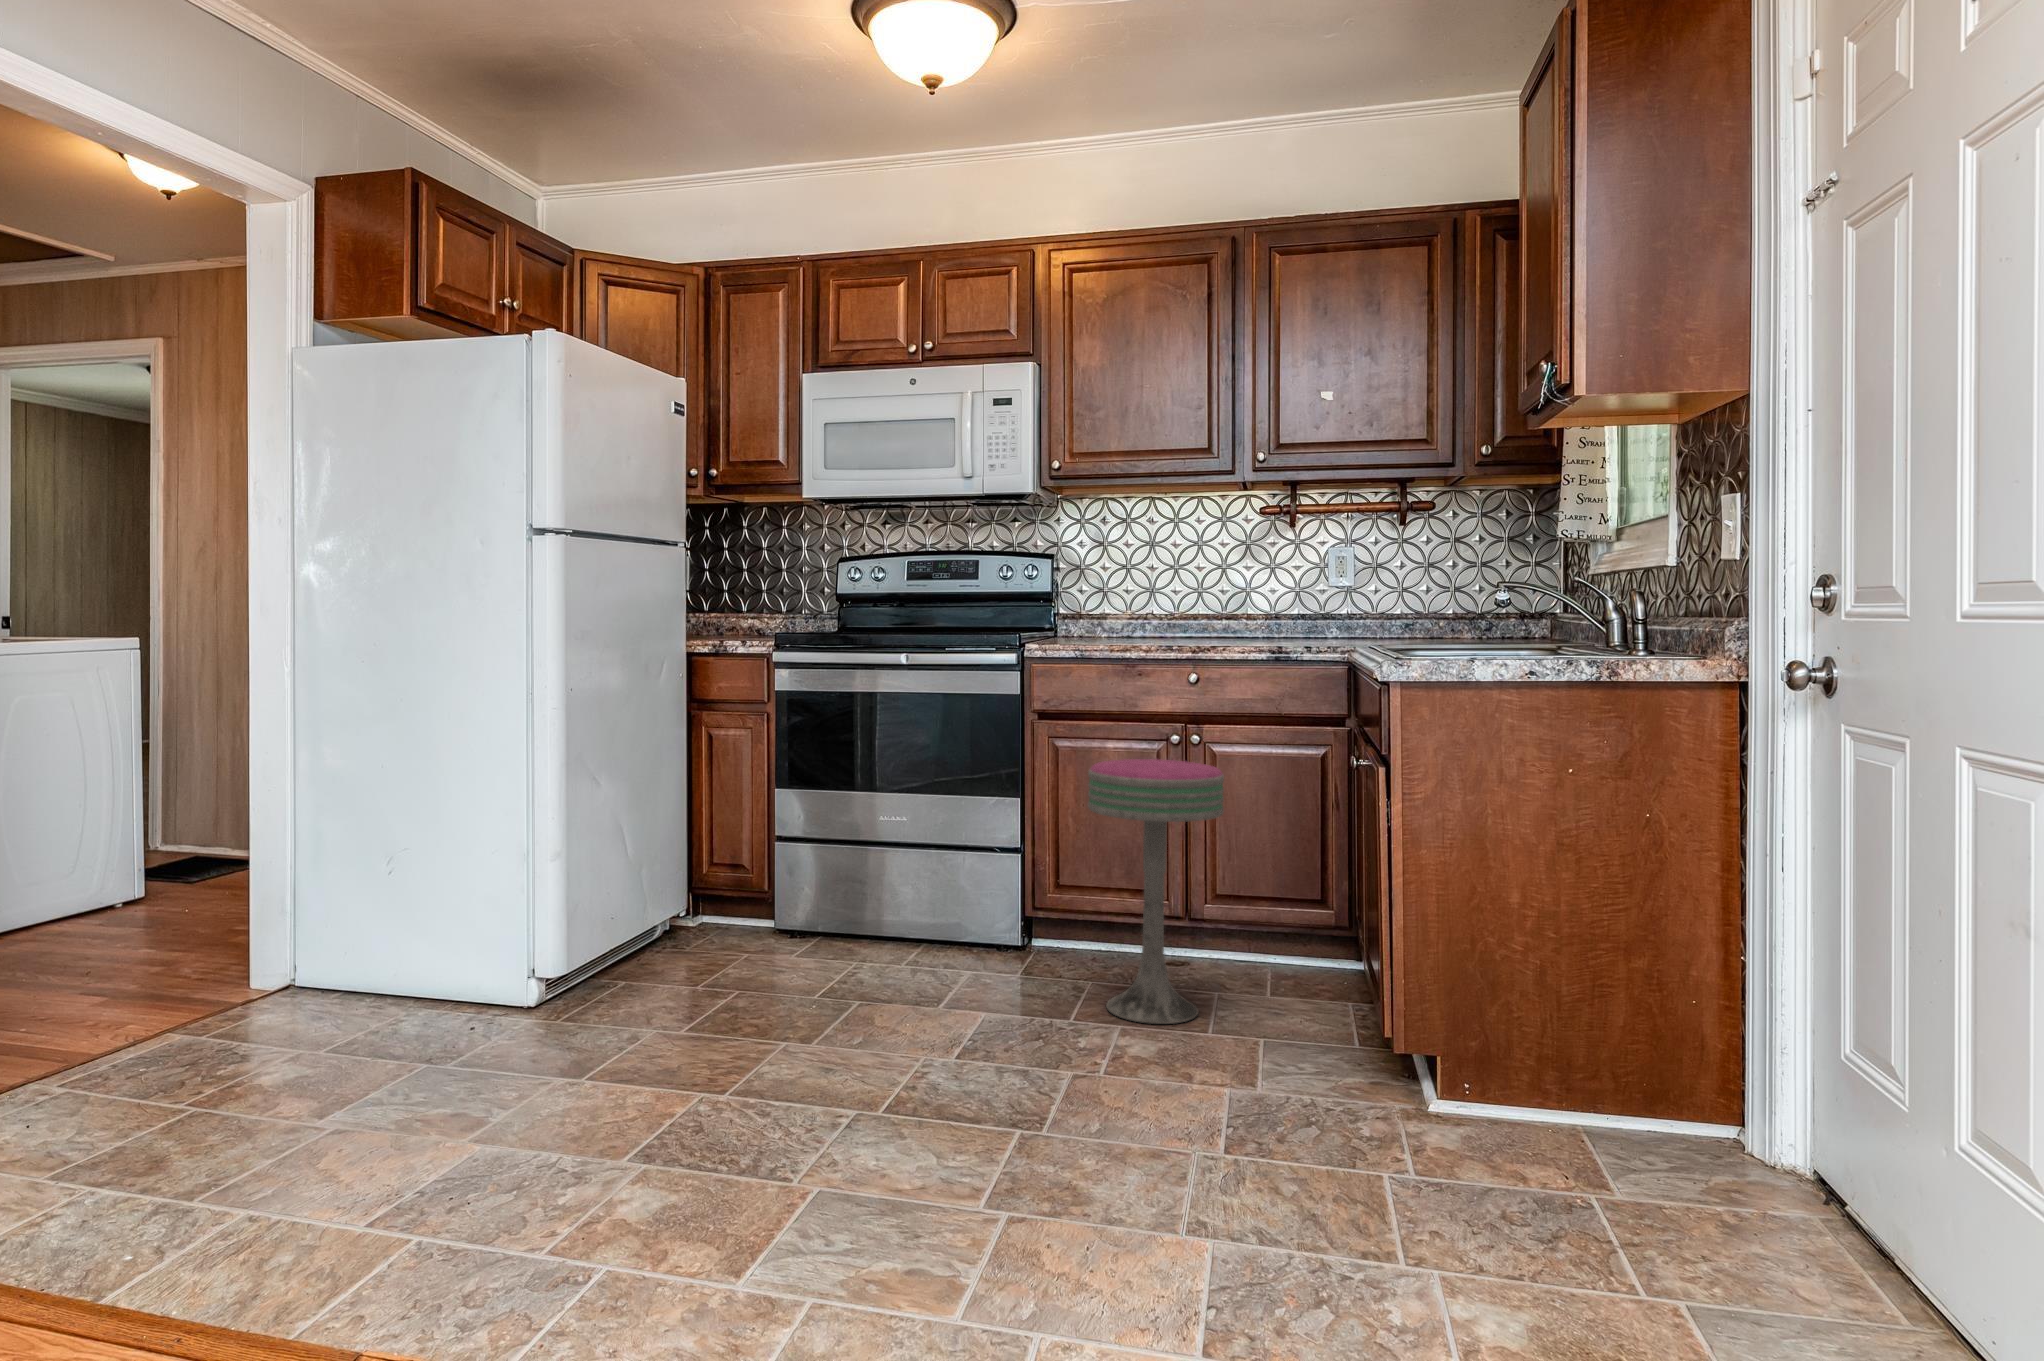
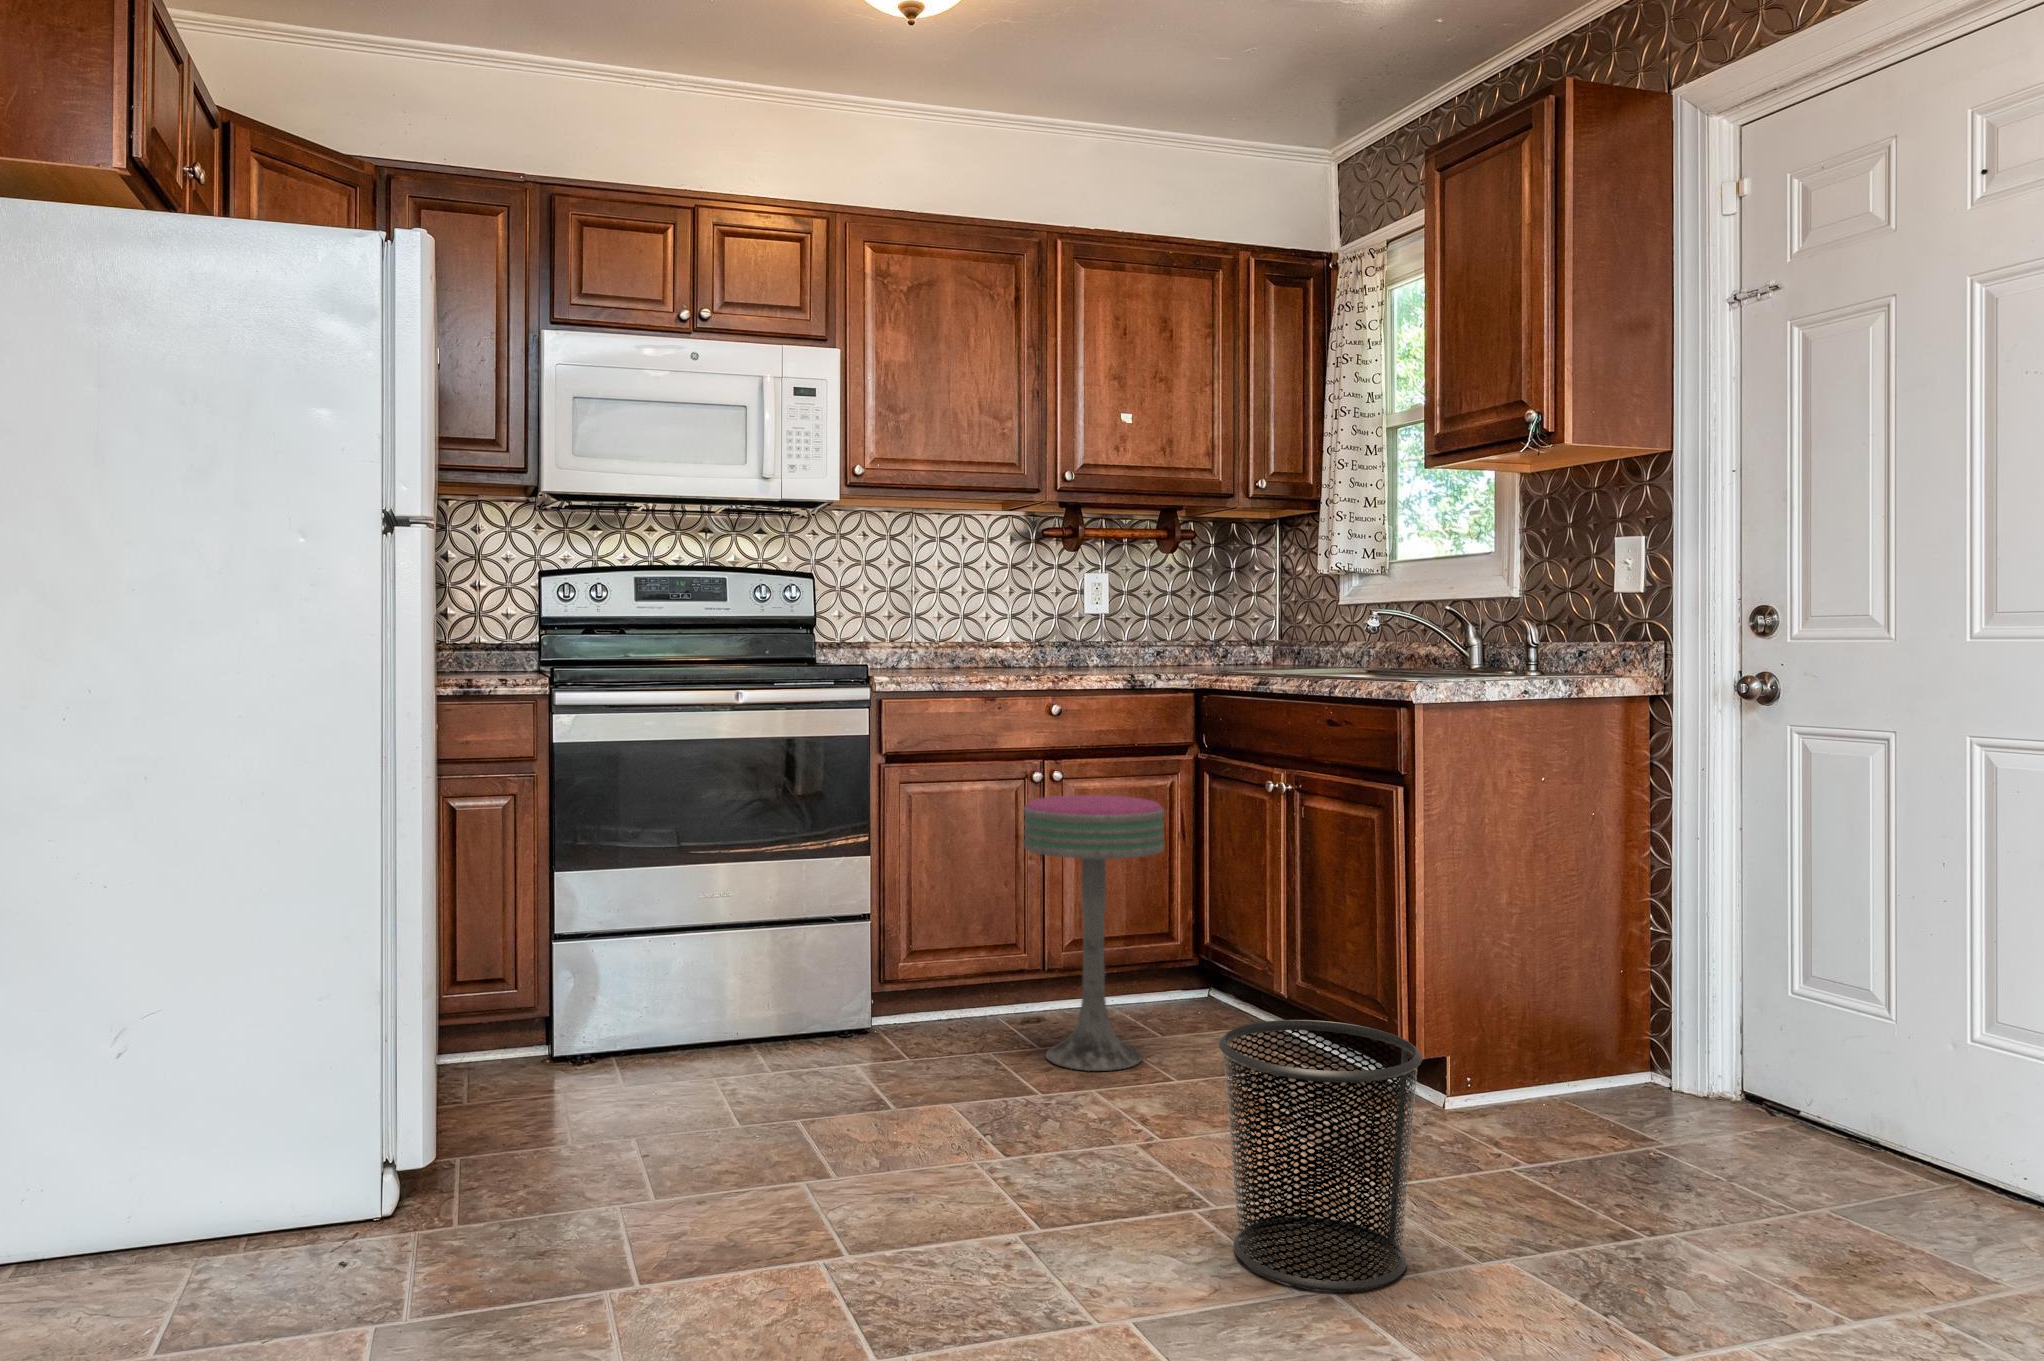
waste bin: none [888,977,1083,1252] -> present [1219,1020,1422,1291]

